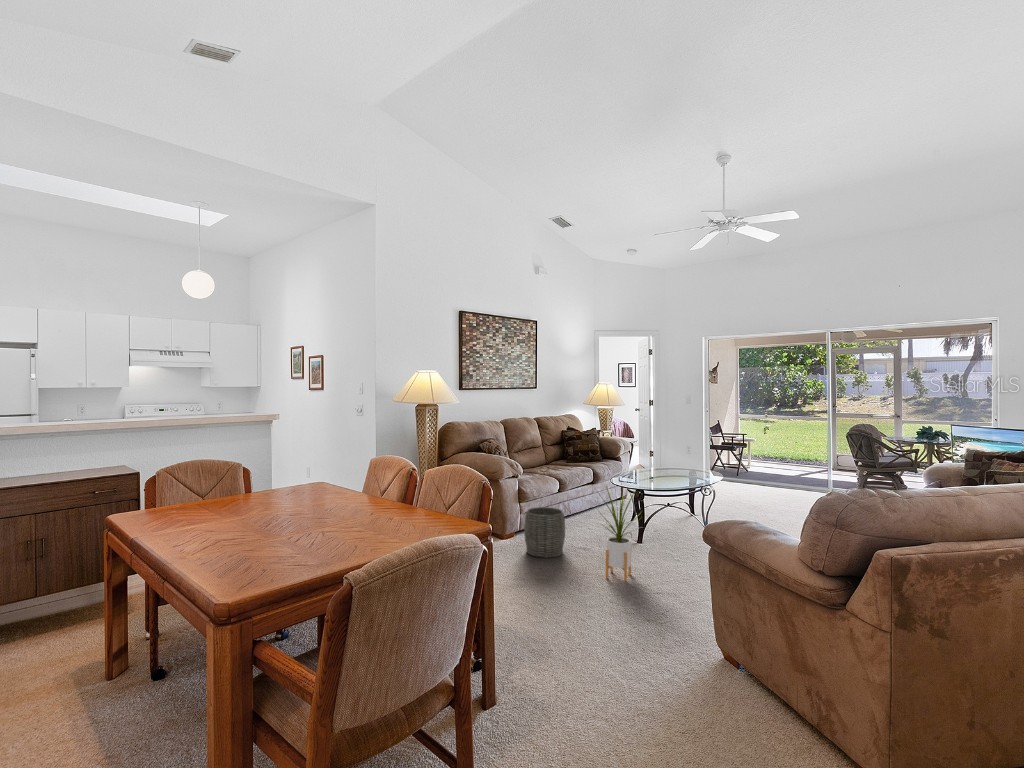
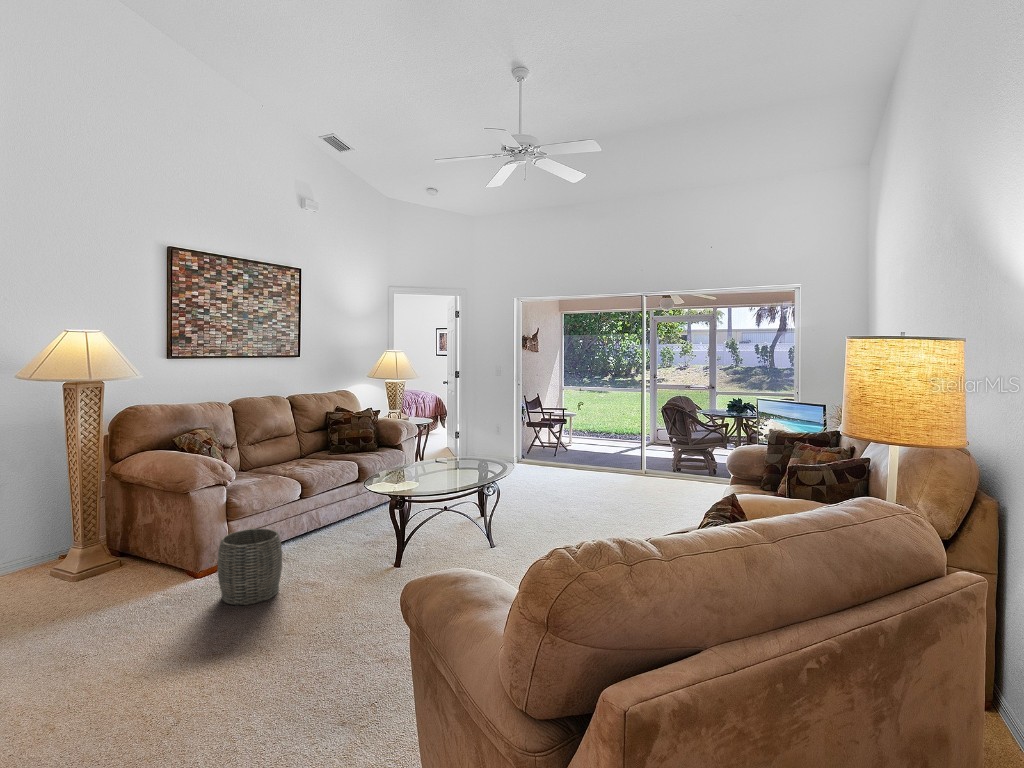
house plant: present [599,487,642,581] -> none [297,493,374,640]

